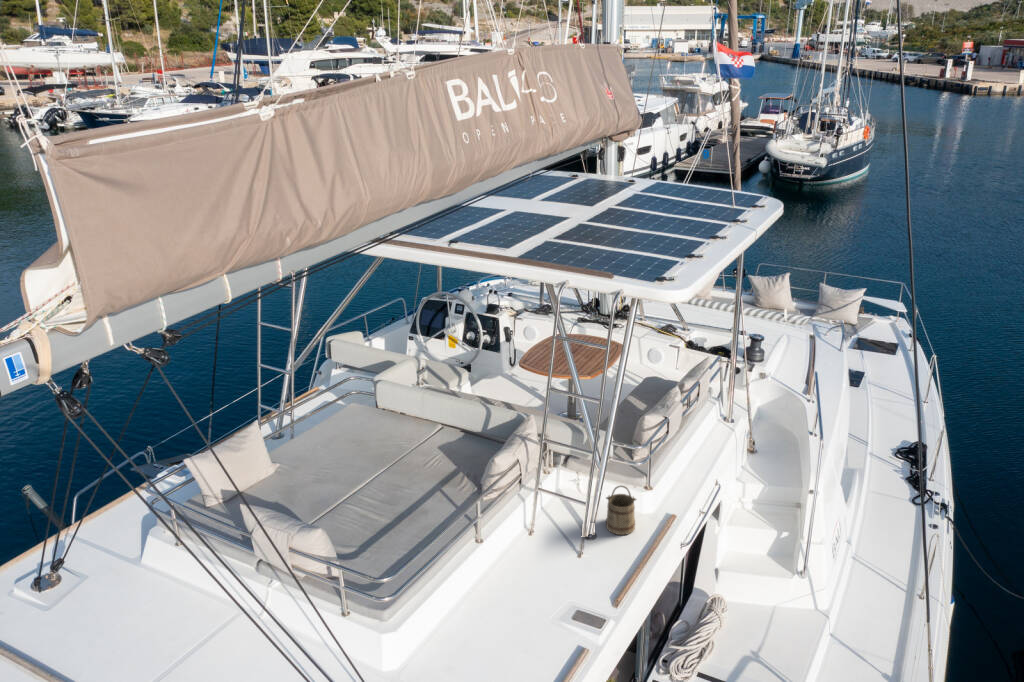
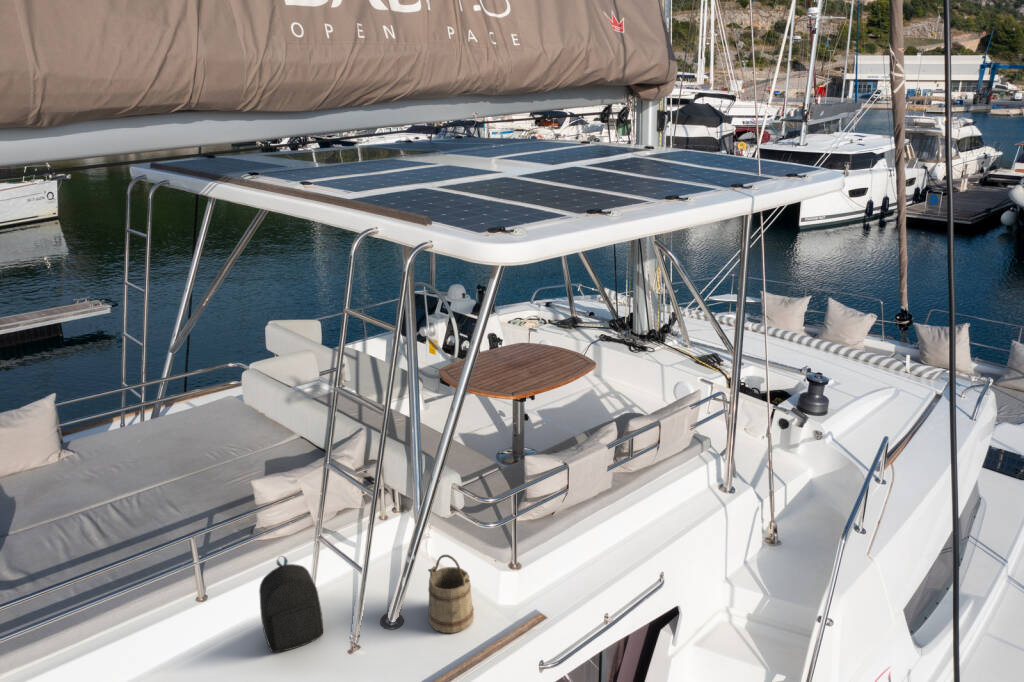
backpack: none [515,503,554,565] -> present [259,557,323,652]

